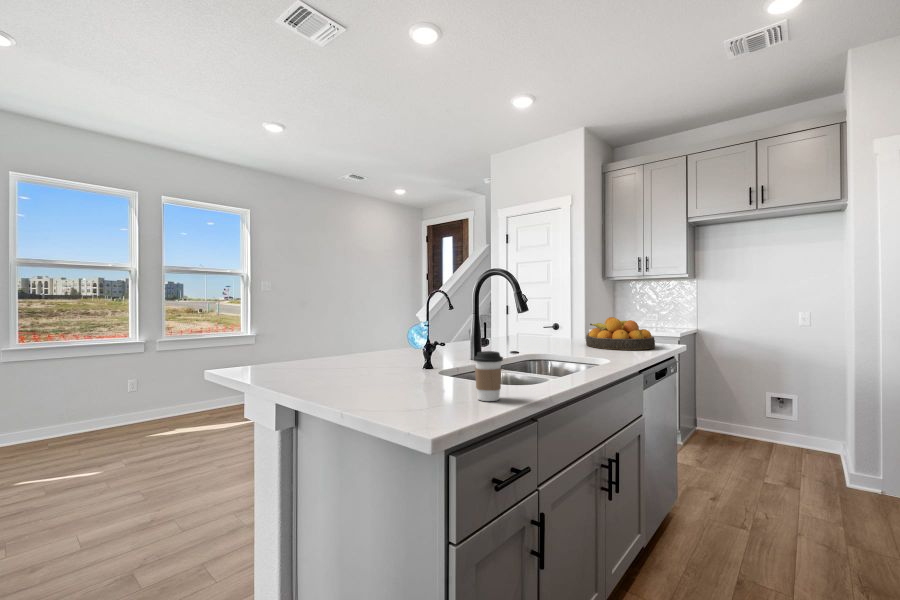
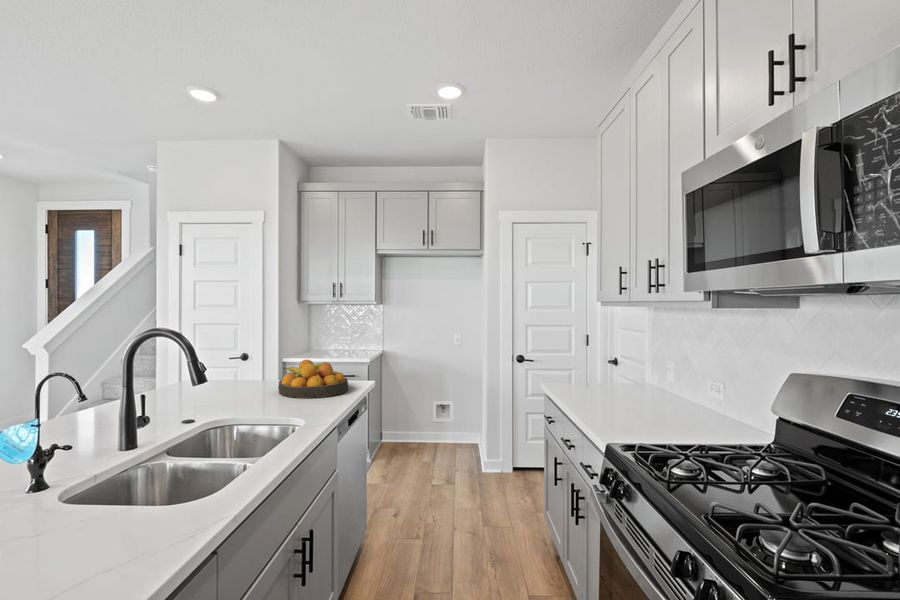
coffee cup: present [474,351,503,401] -> none [119,483,169,561]

